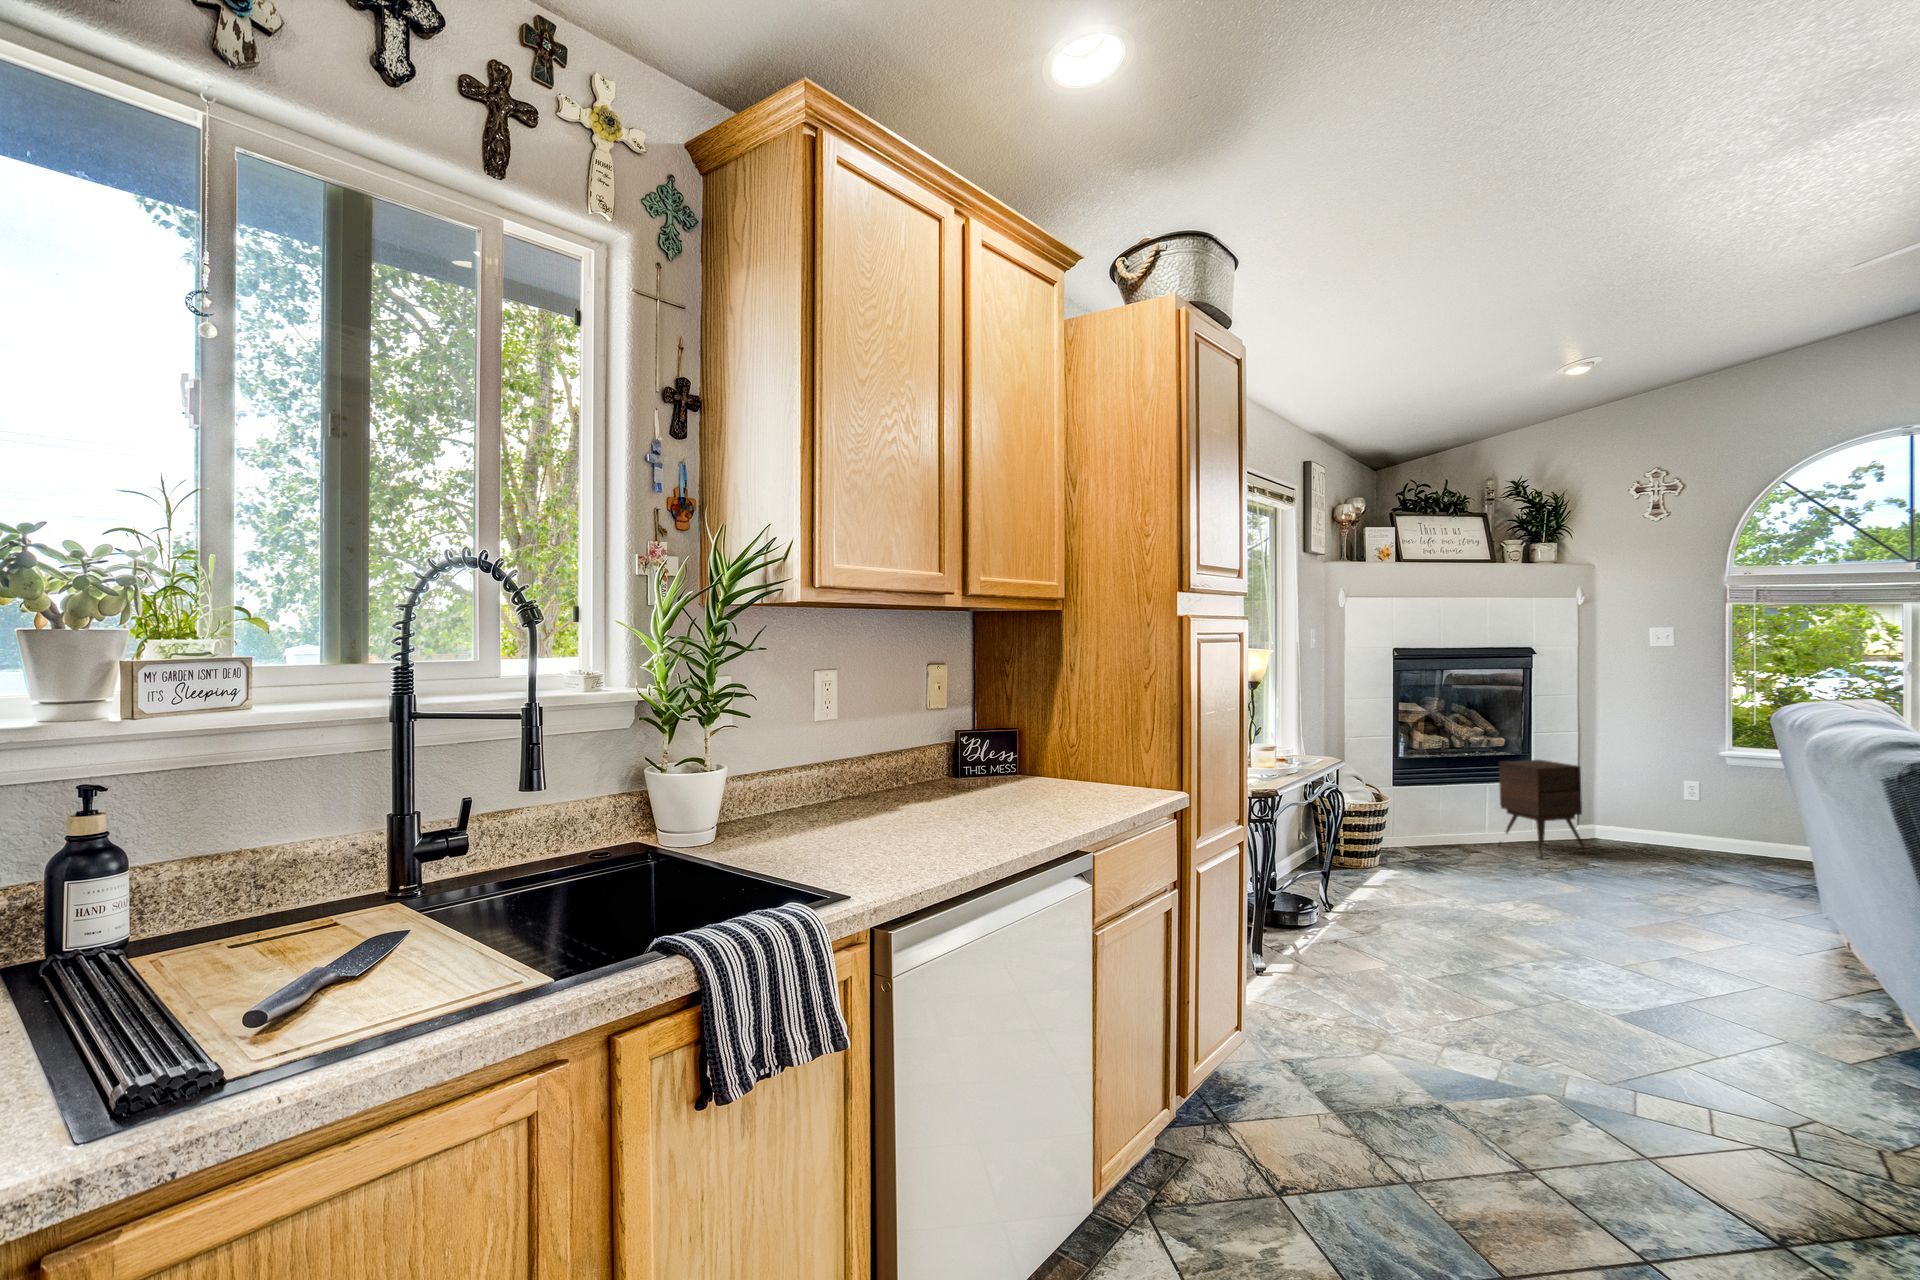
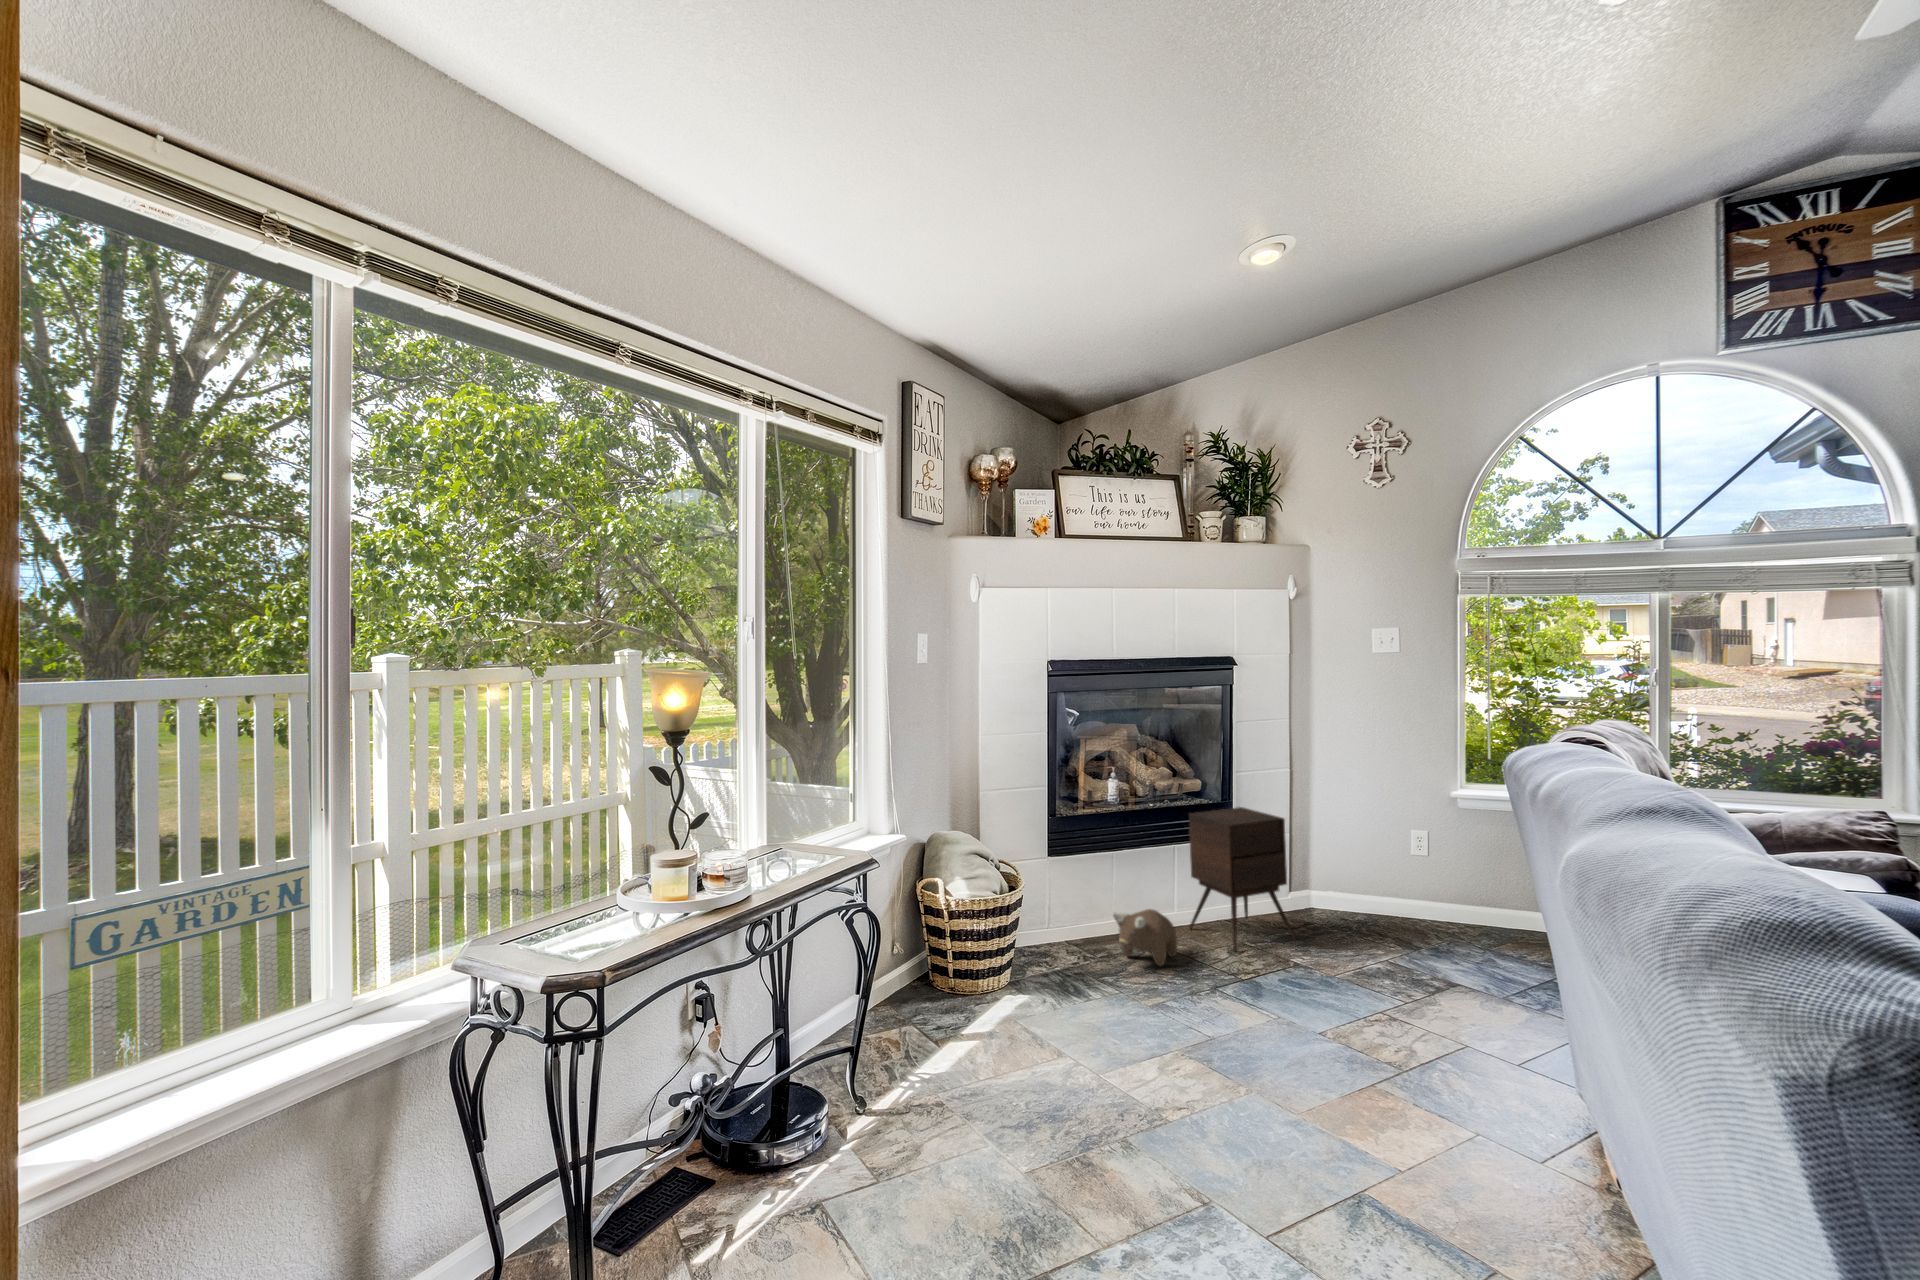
plush toy: none [1451,824,1498,862] -> present [1113,909,1178,966]

